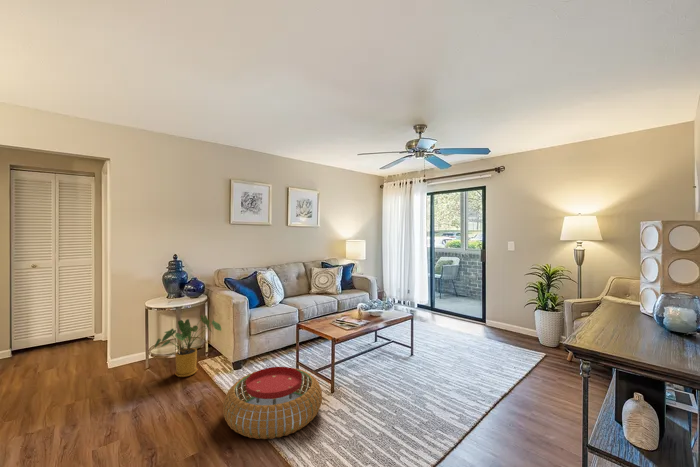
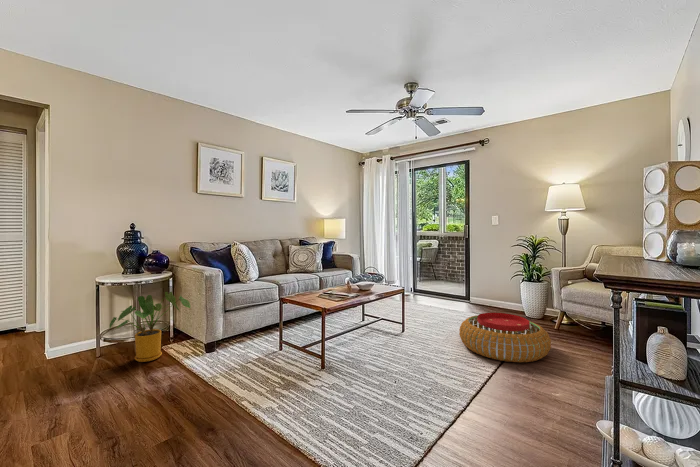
pouf: present [223,367,322,439] -> present [459,313,551,362]

